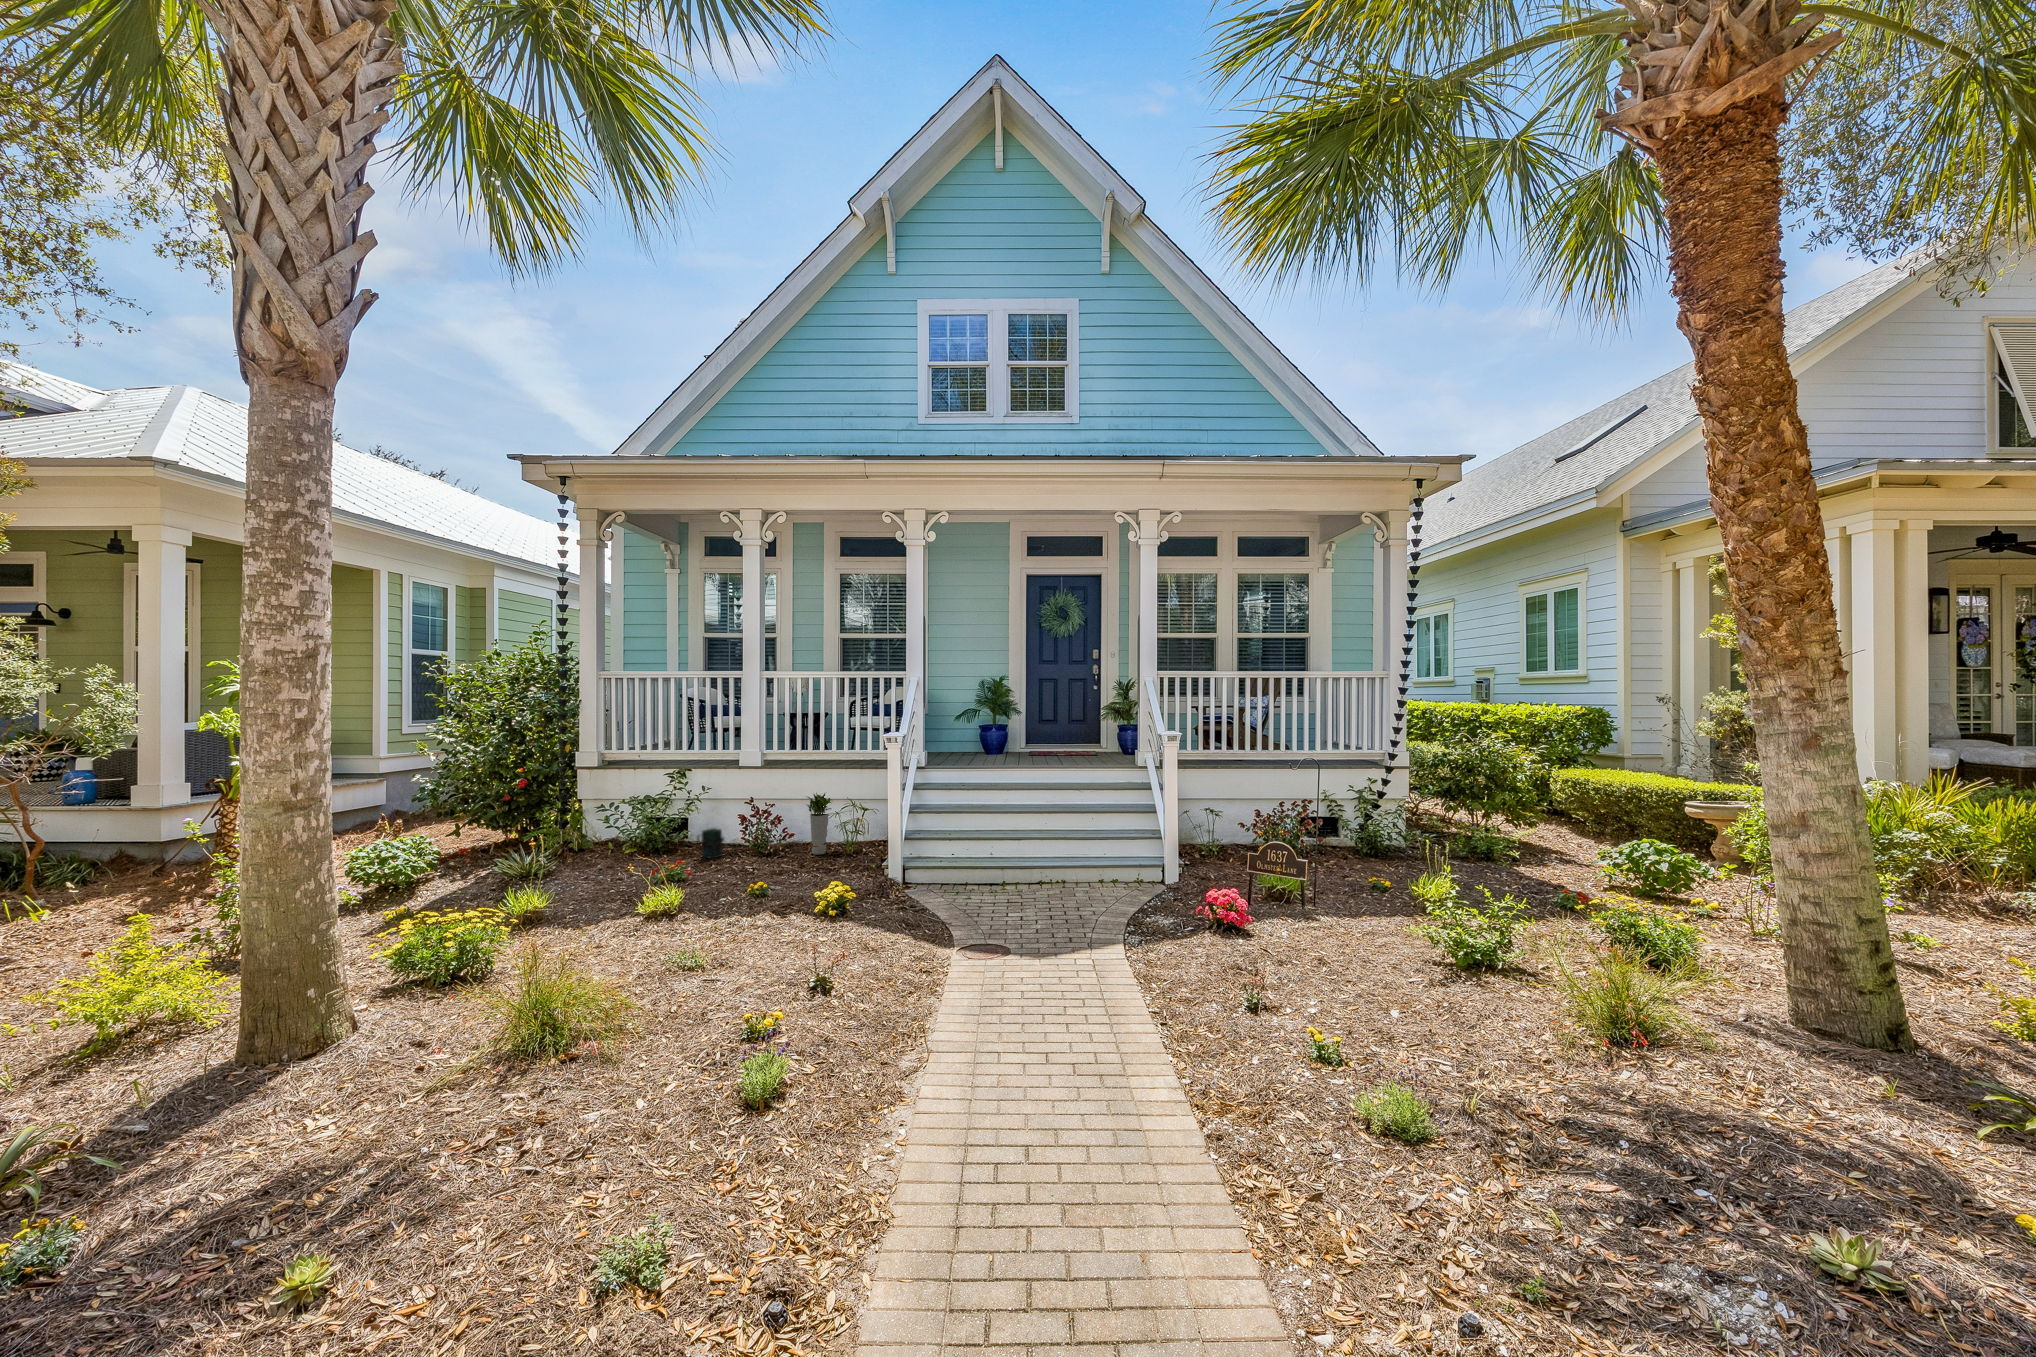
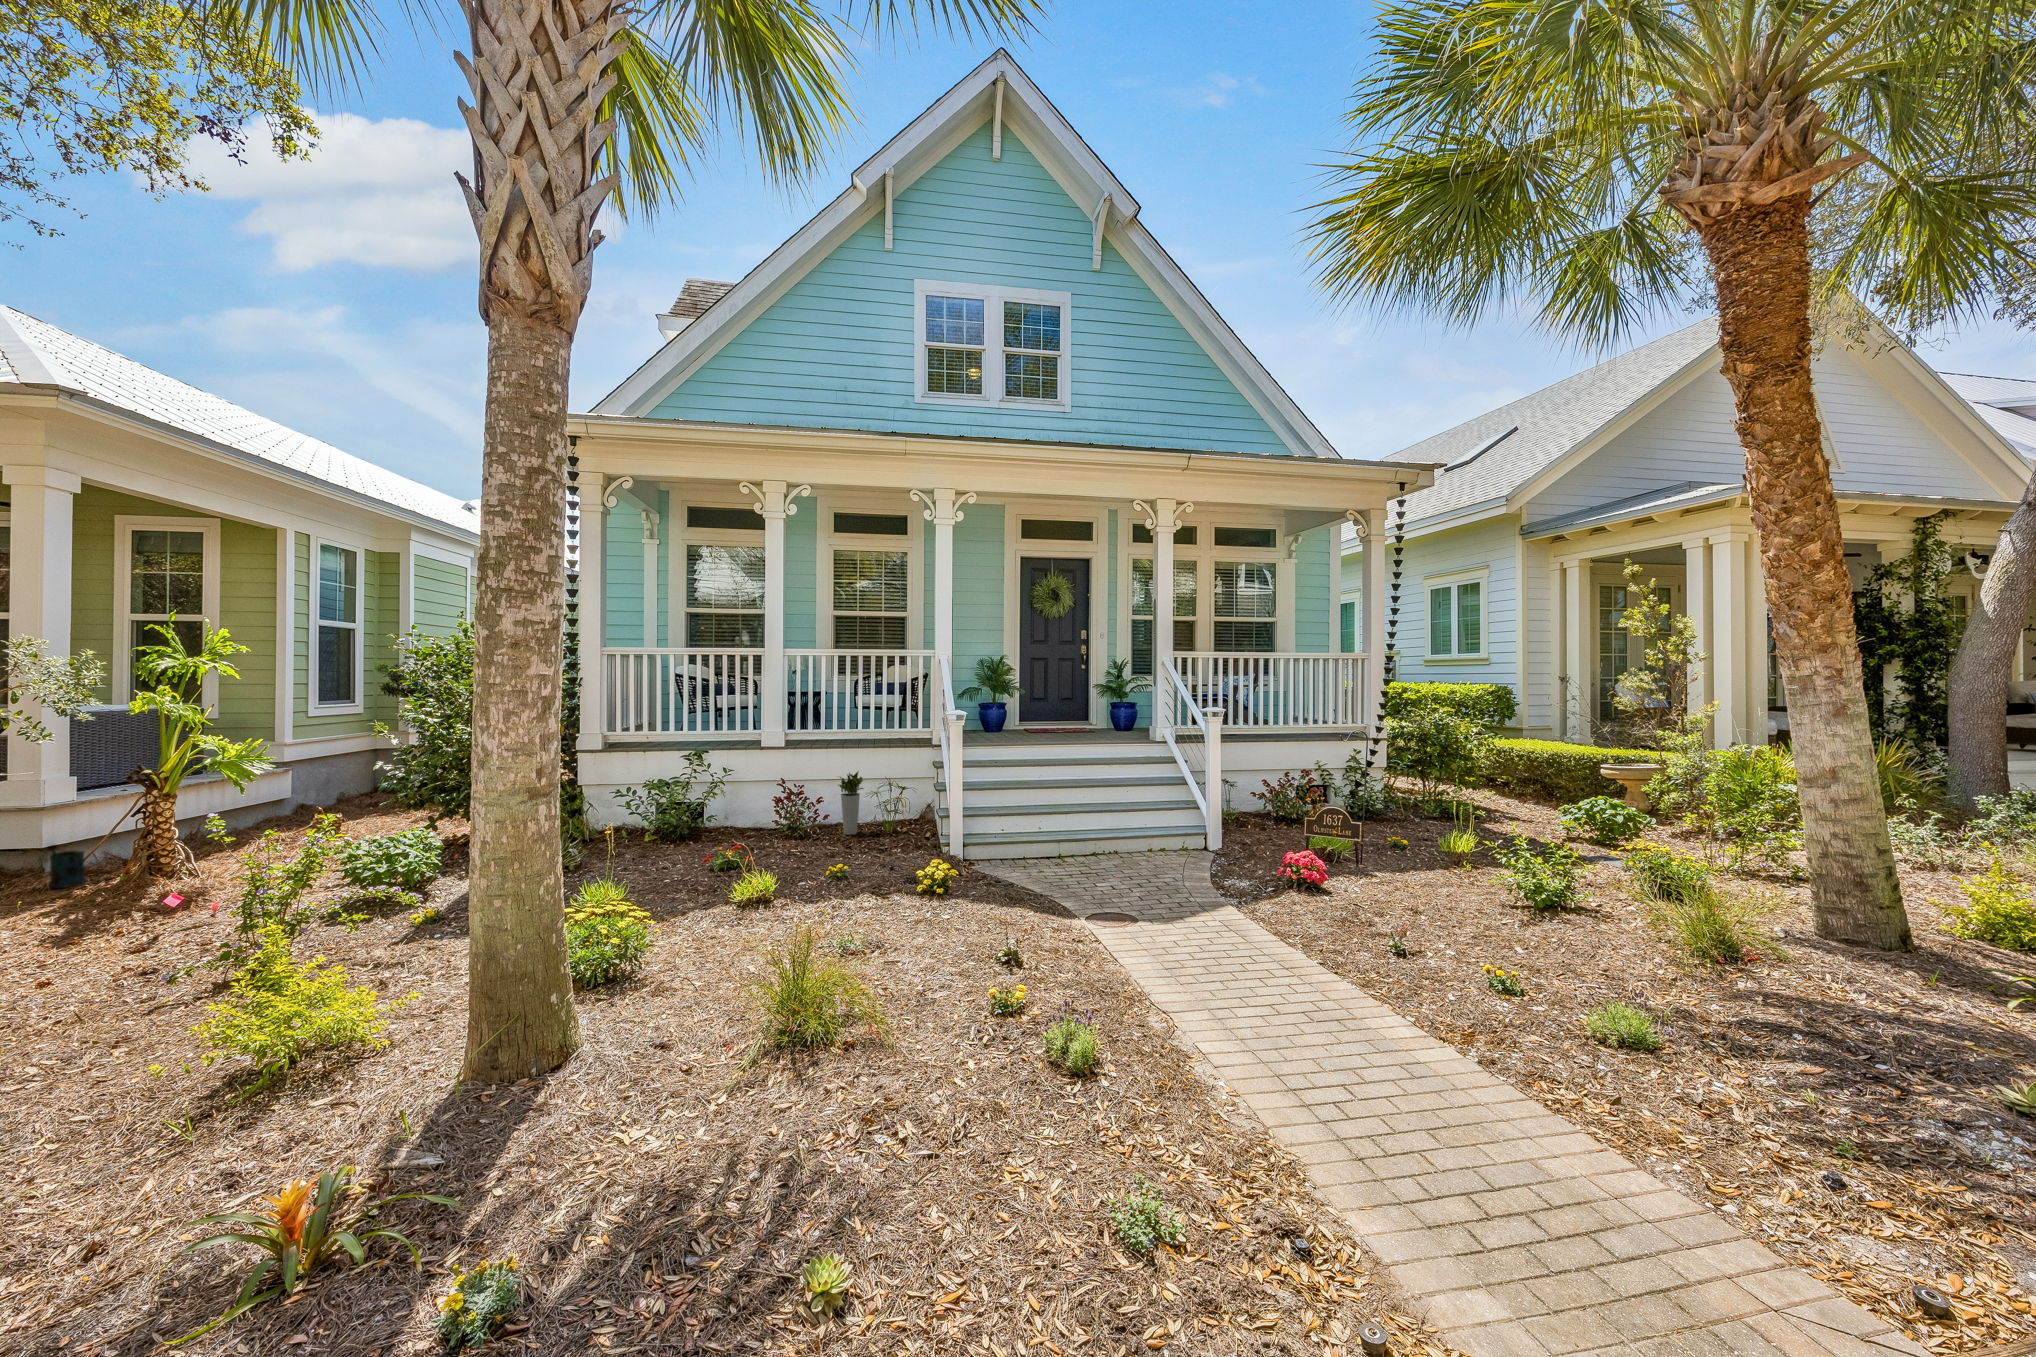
watering can: present [697,828,724,858] -> present [47,845,85,889]

